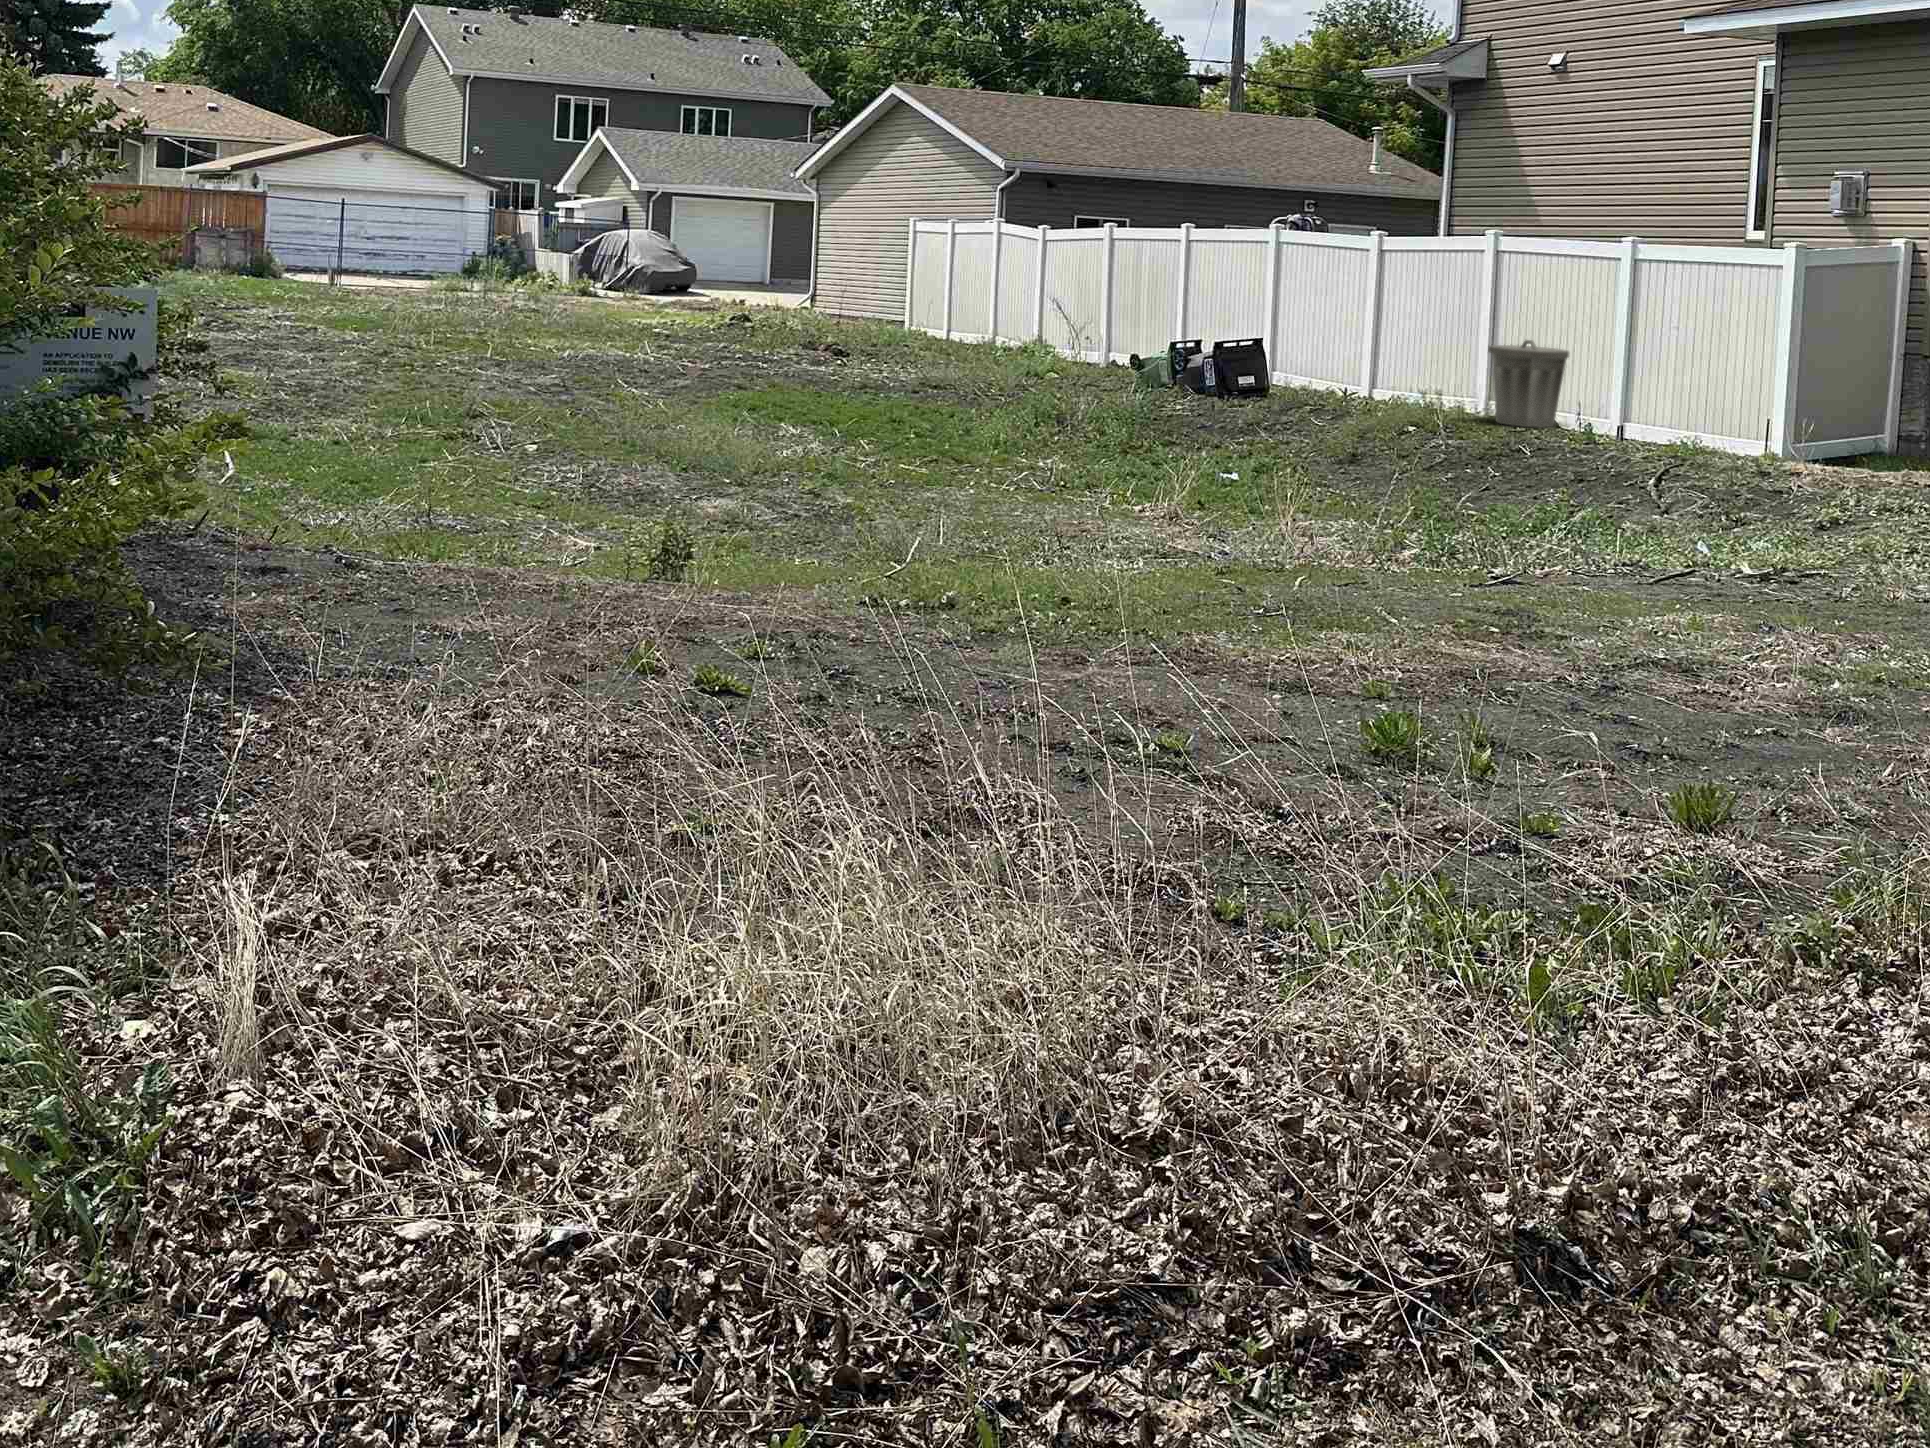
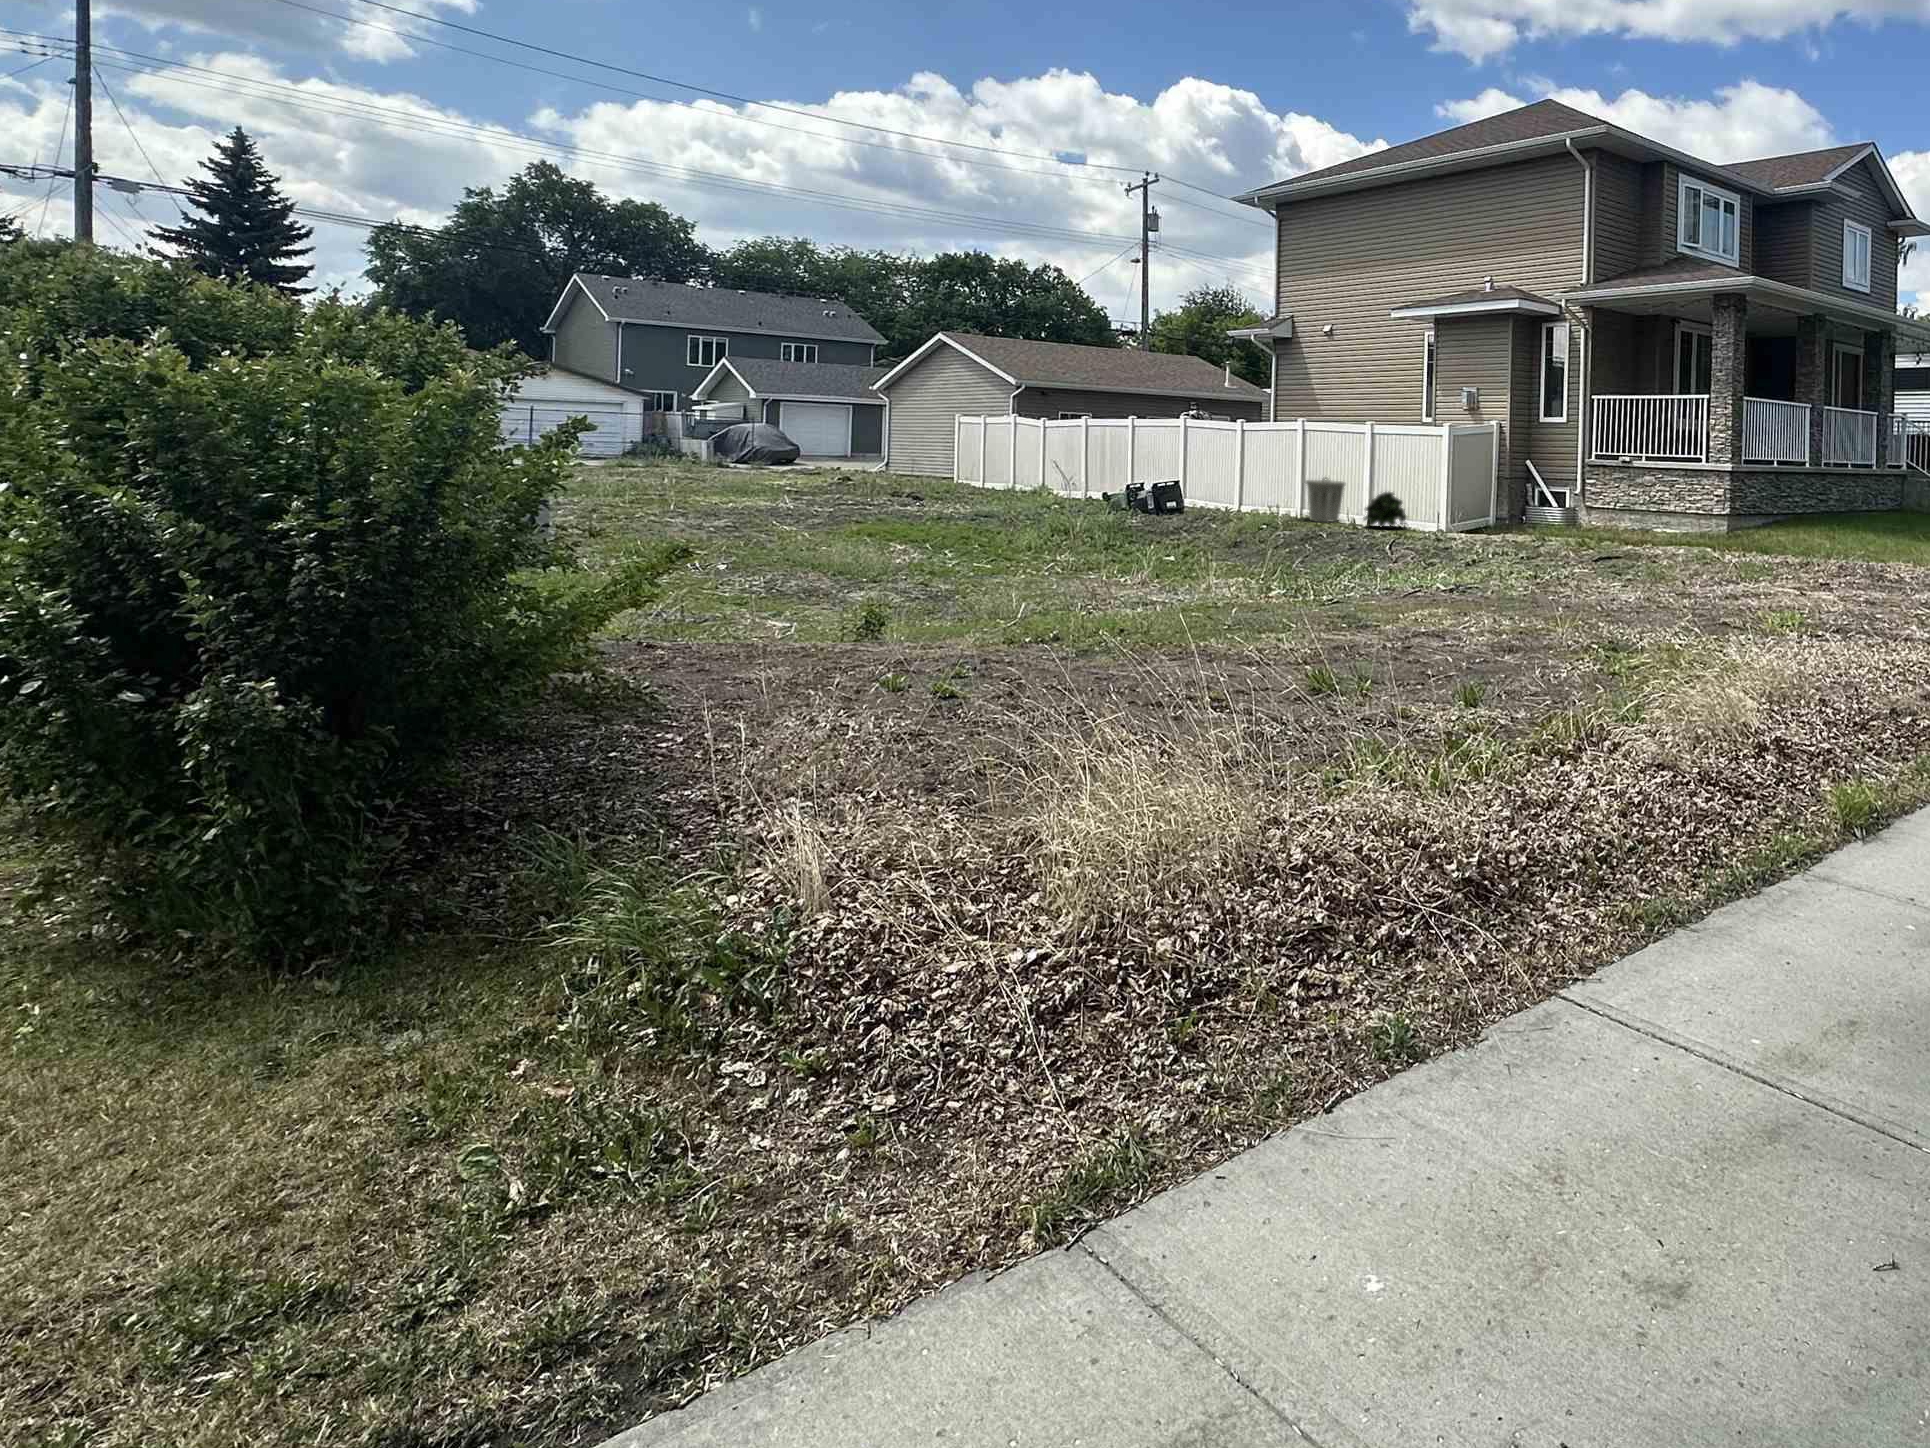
potted plant: none [1600,371,1695,443] -> present [1363,492,1407,527]

